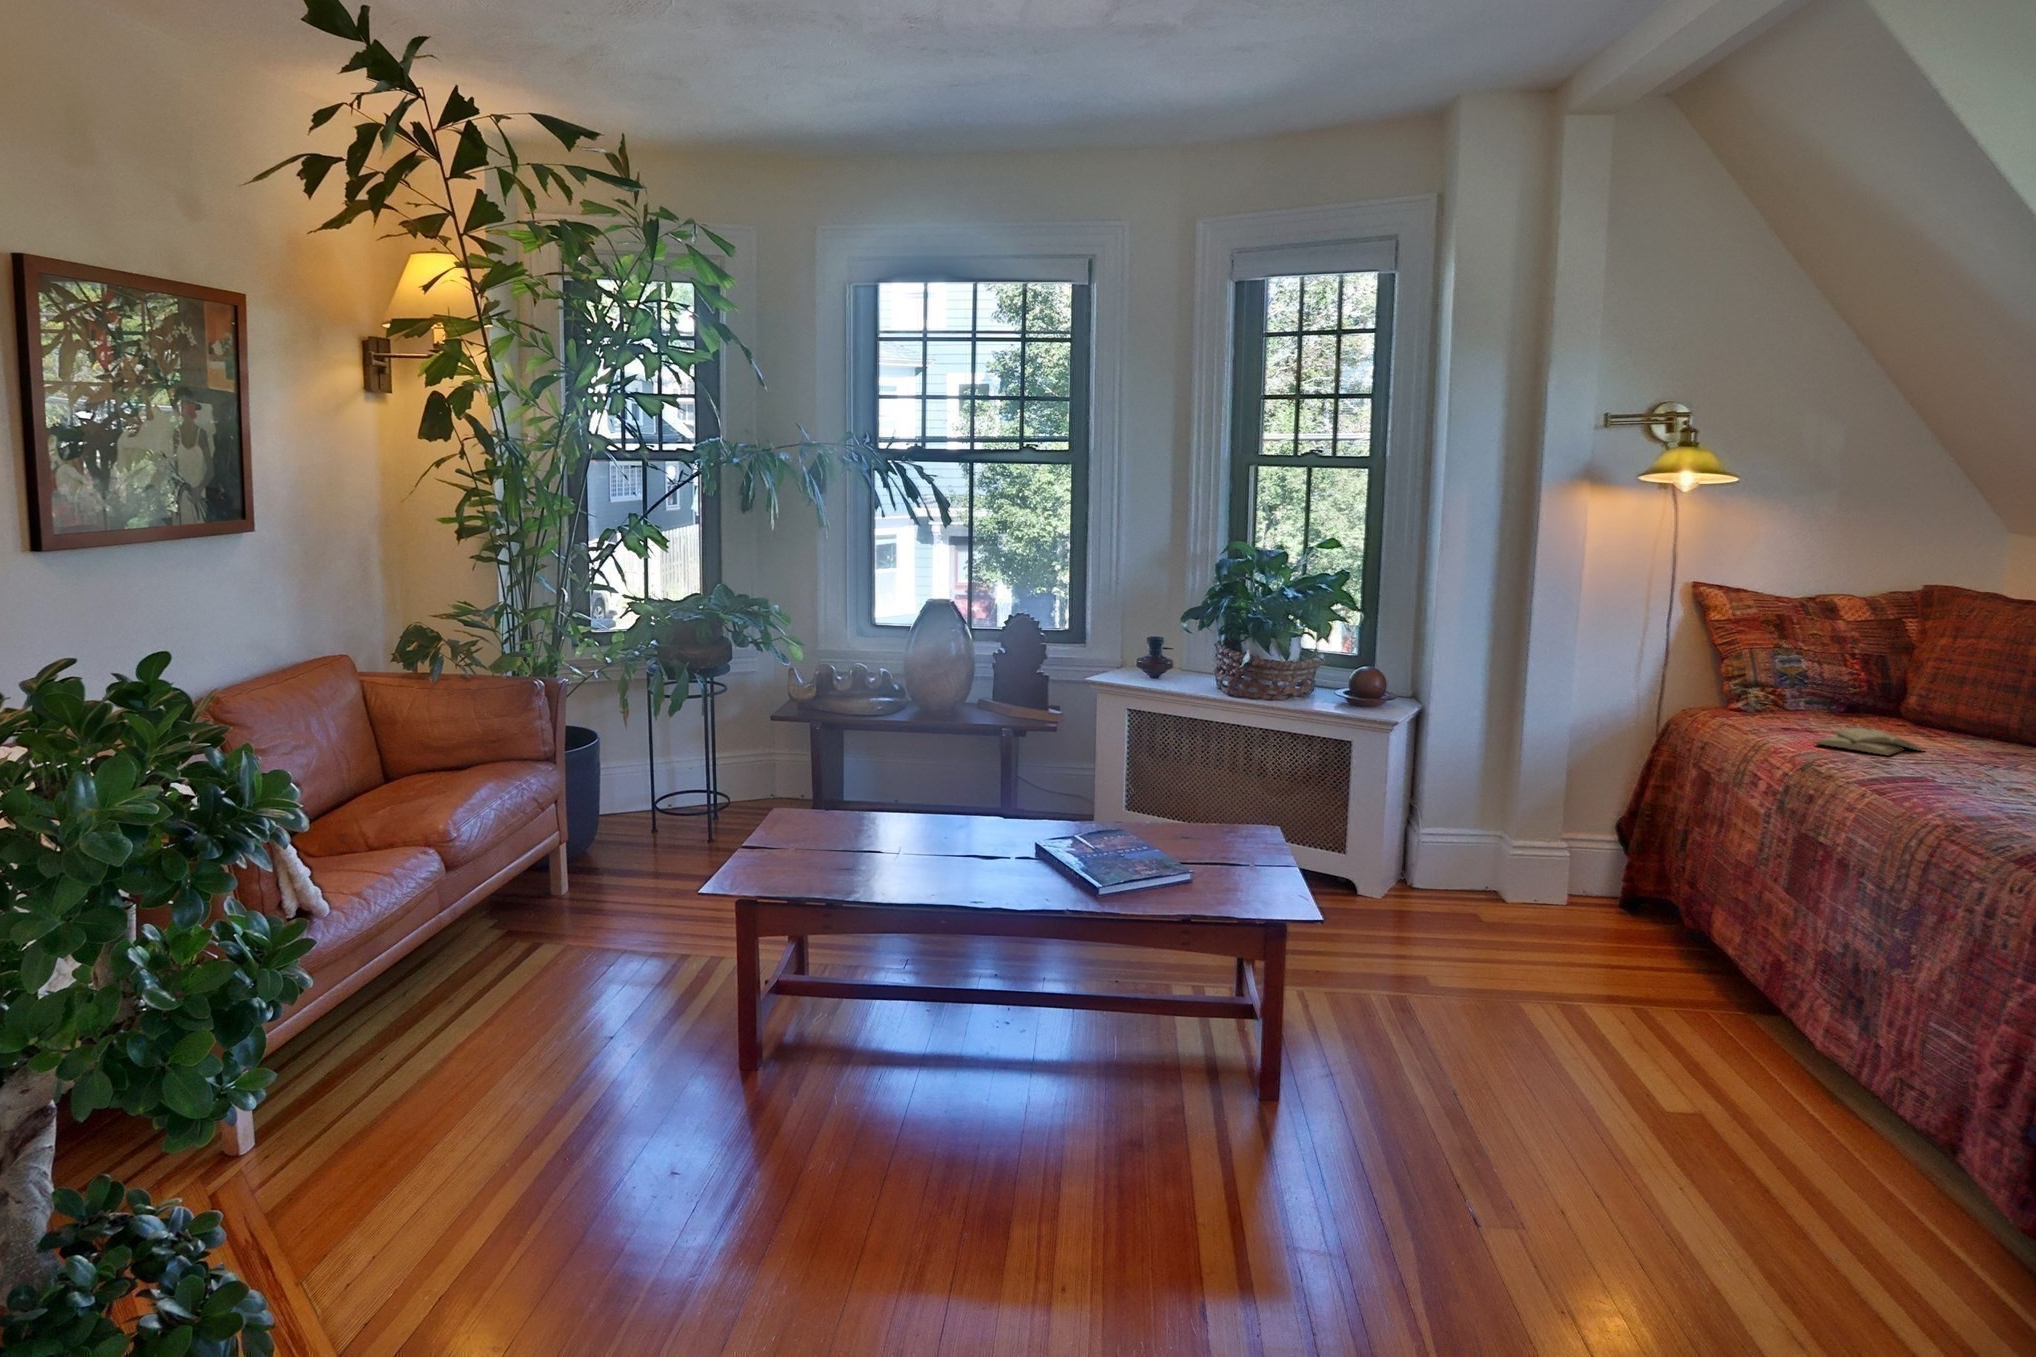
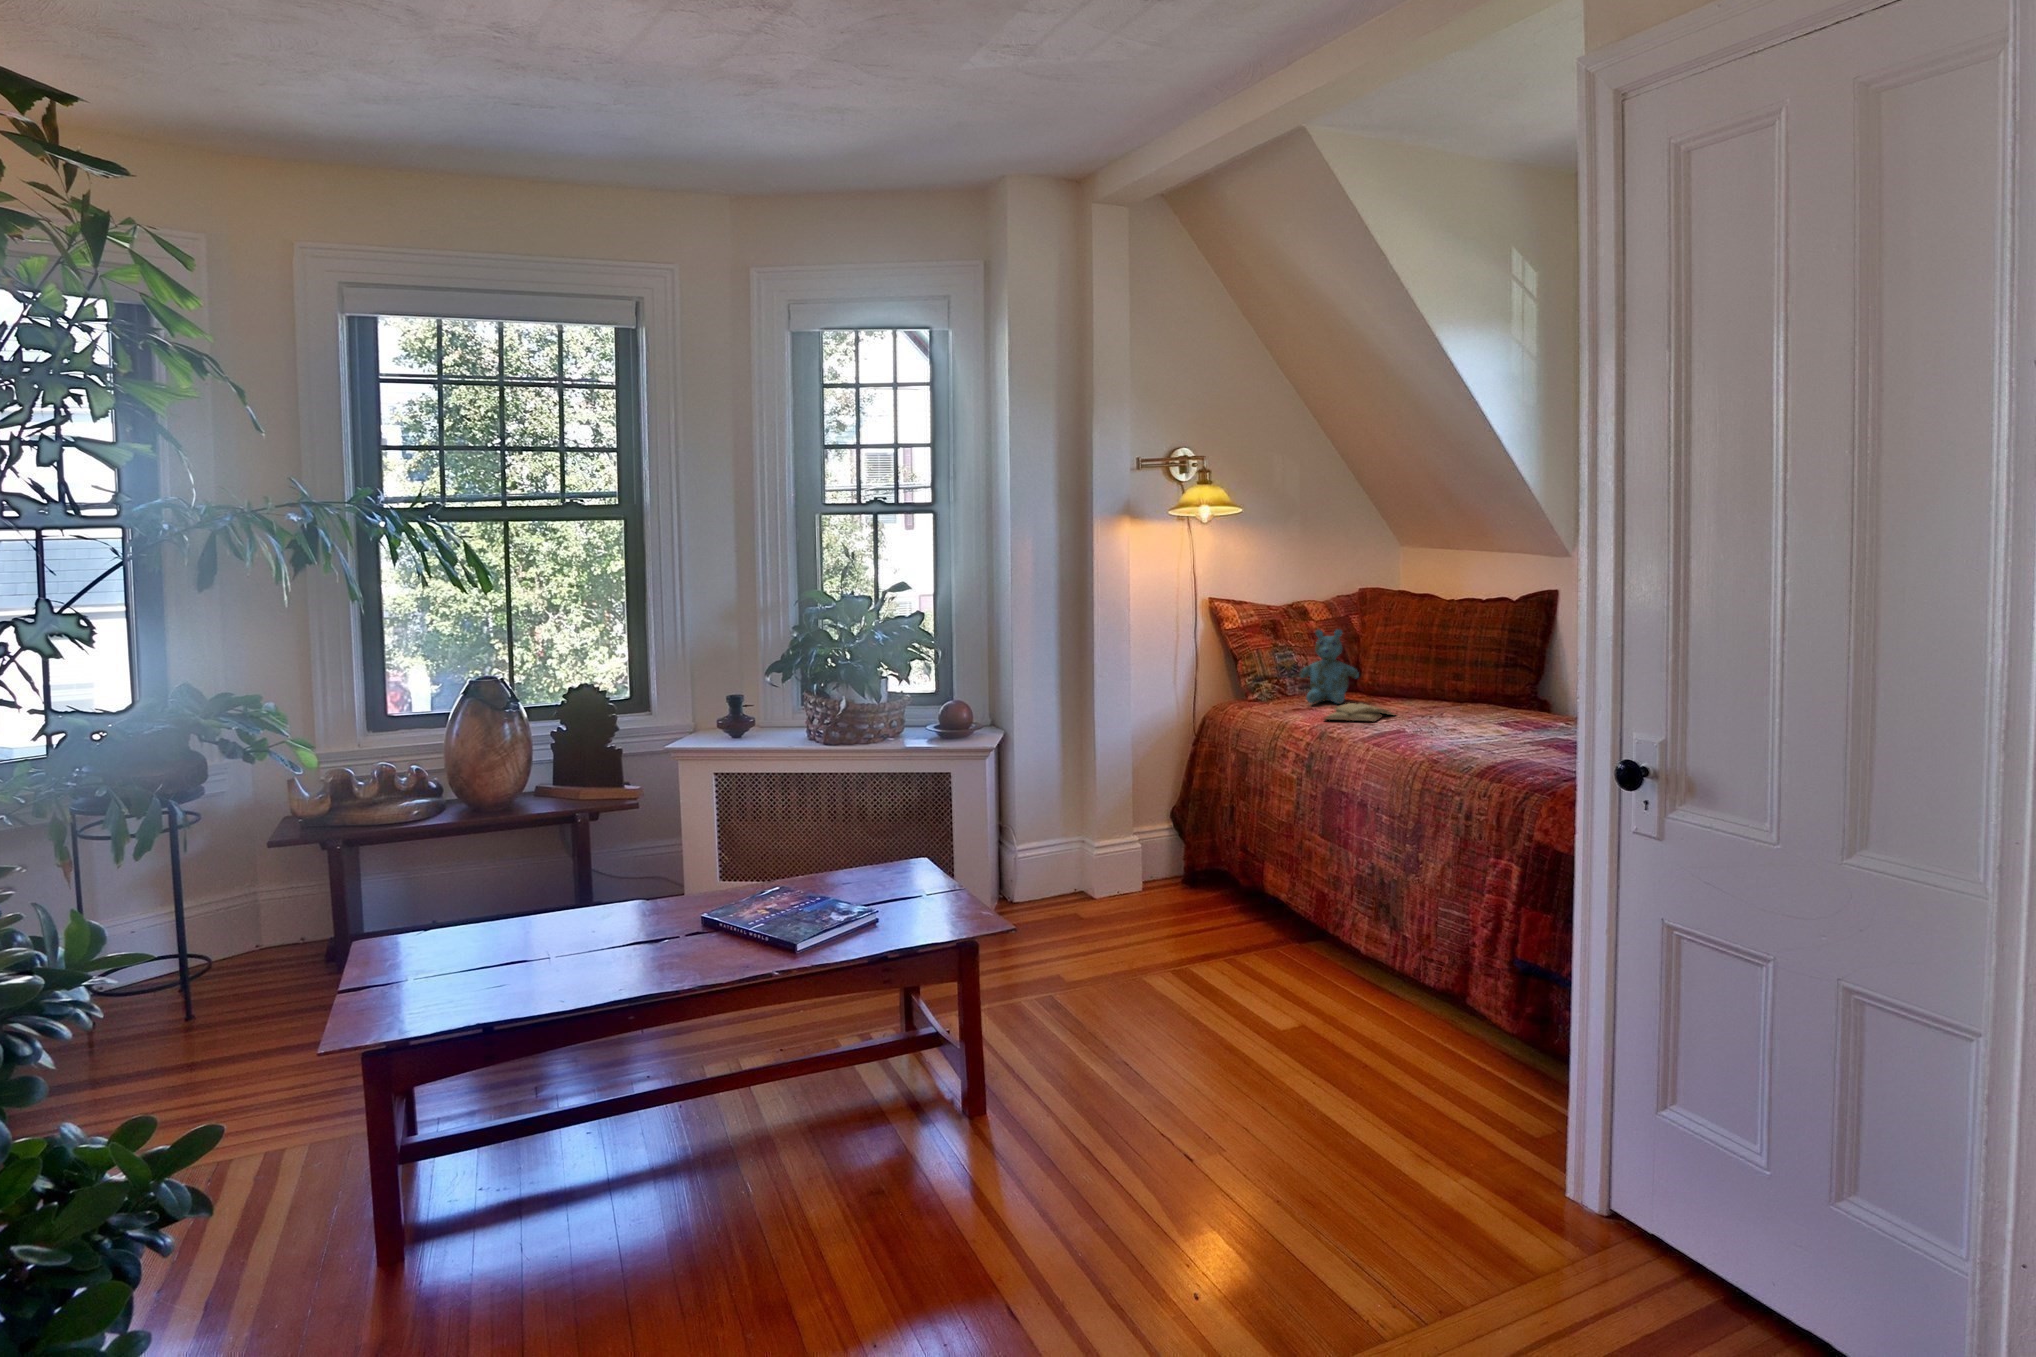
stuffed bear: none [1801,632,1884,726] -> present [1299,629,1359,704]

